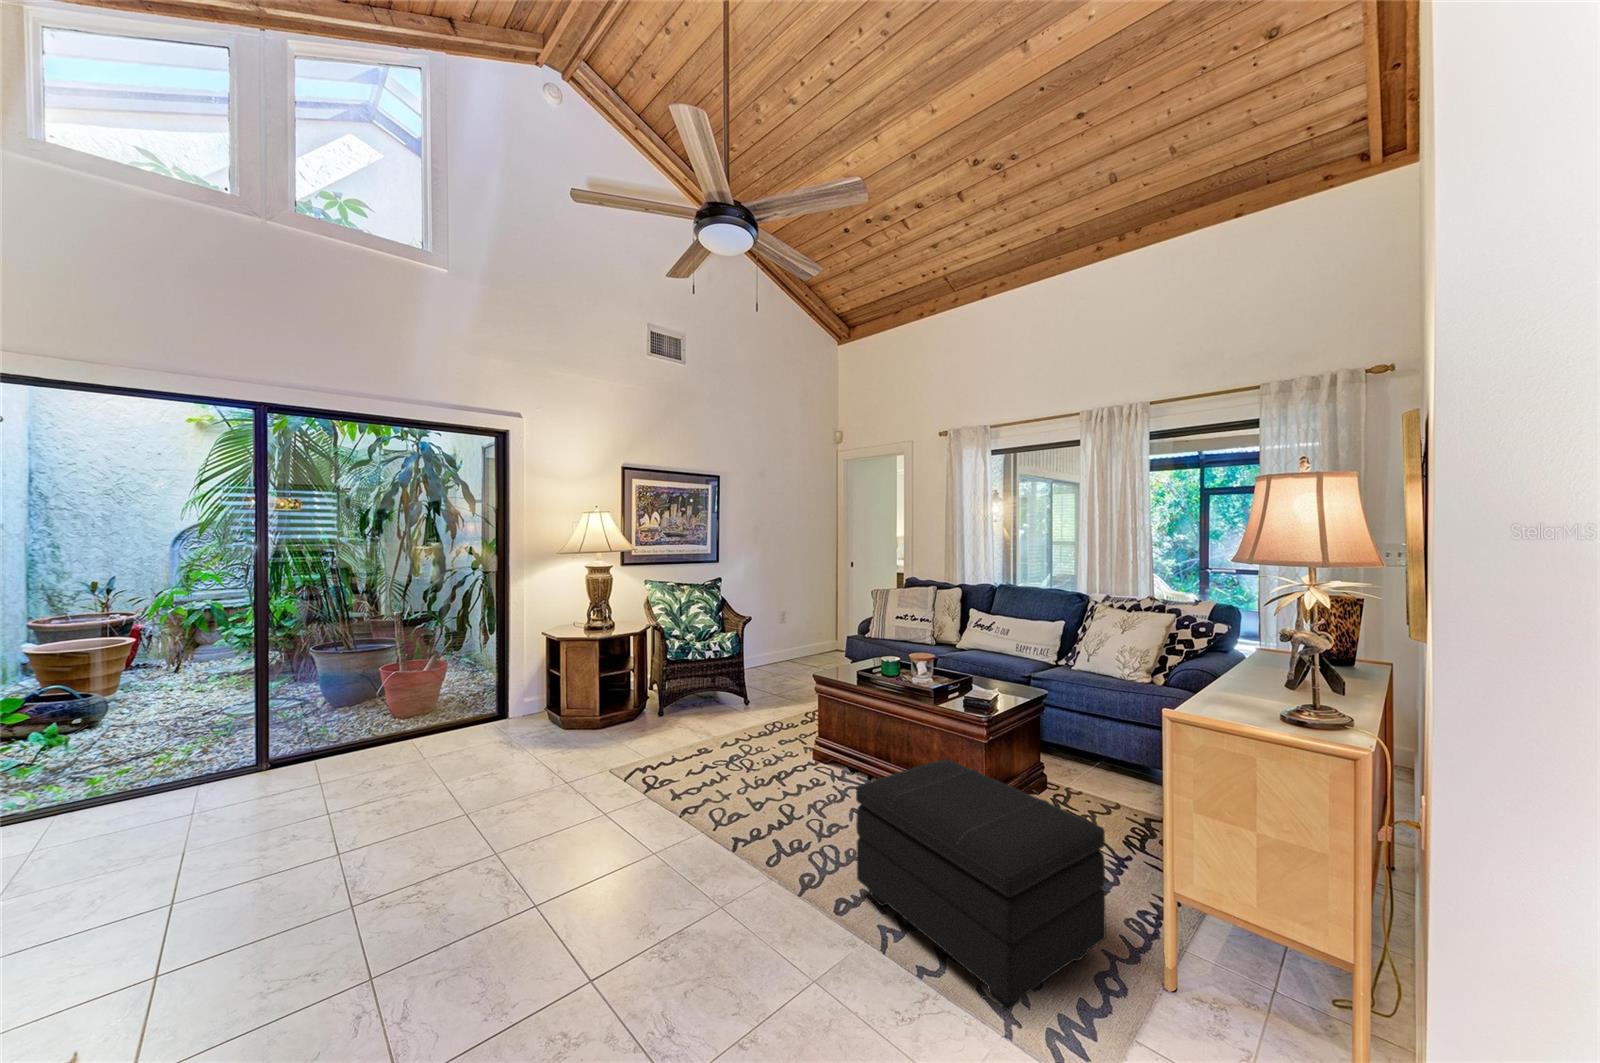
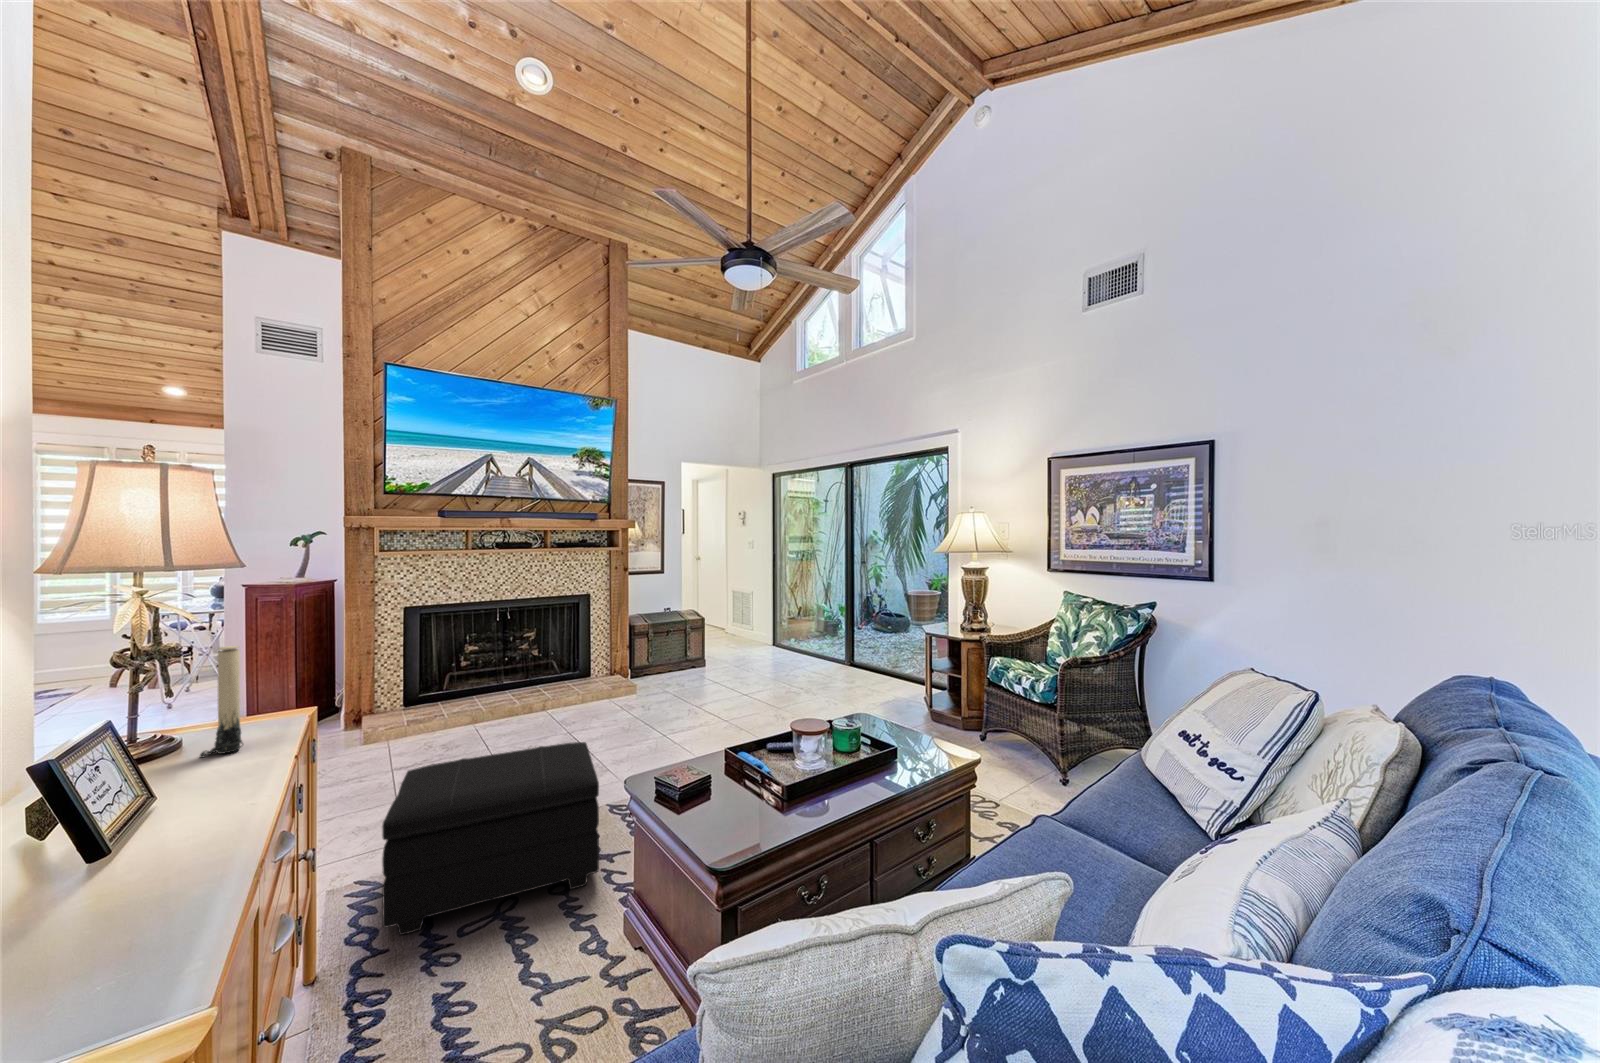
candle: none [1237,614,1268,700] -> present [200,646,243,758]

